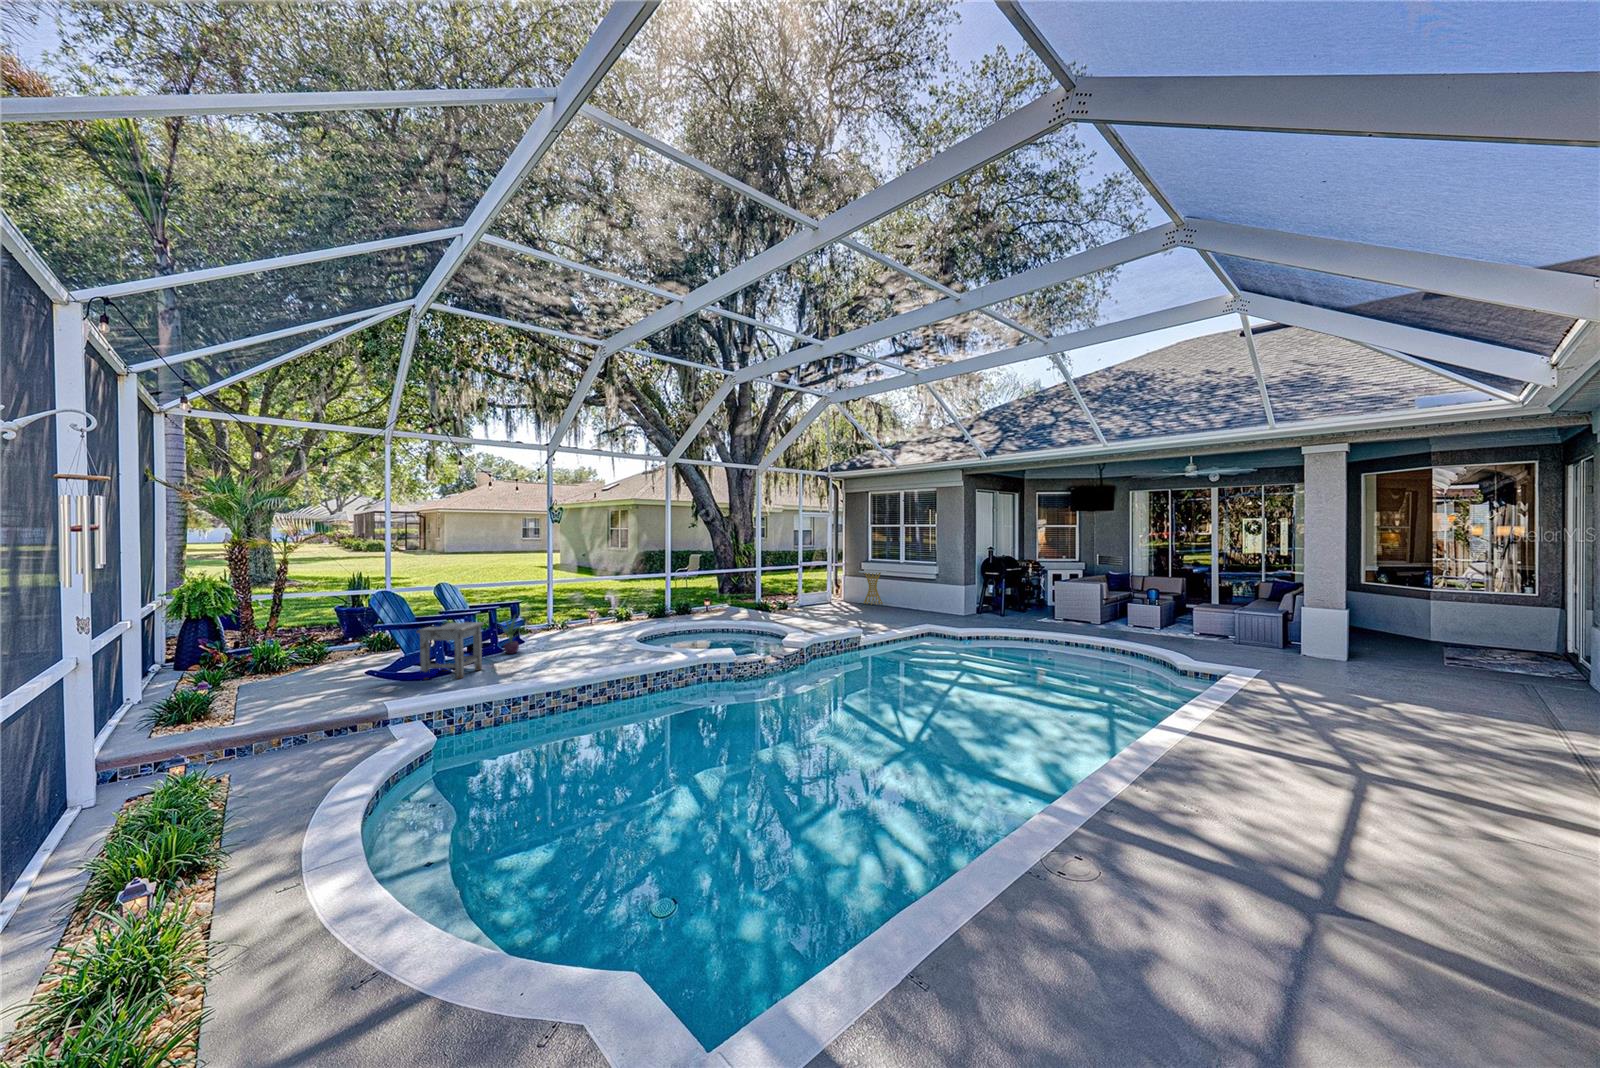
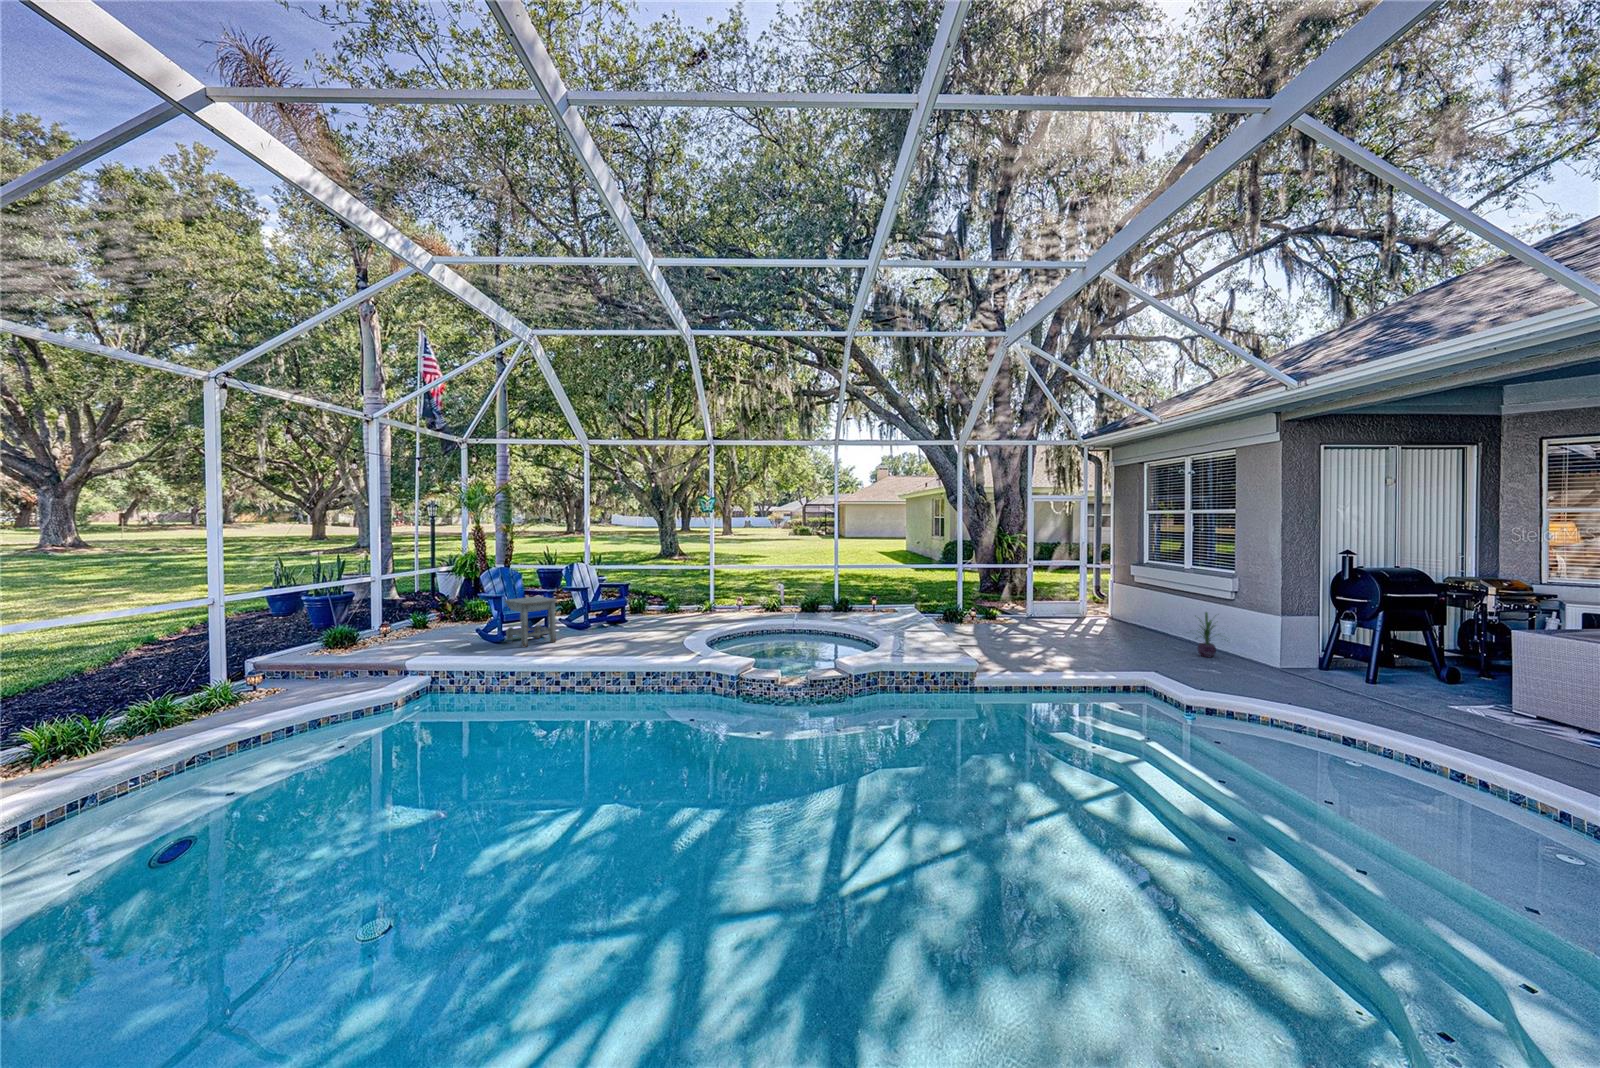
side table: present [859,571,887,605] -> none [1109,579,1159,633]
decorative plant: present [503,618,519,654] -> present [1198,612,1219,657]

